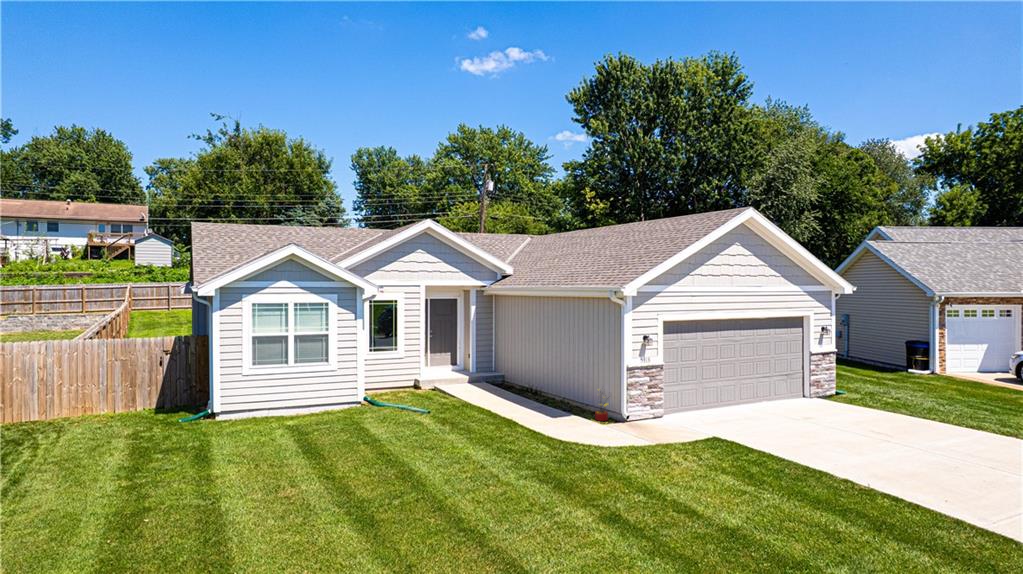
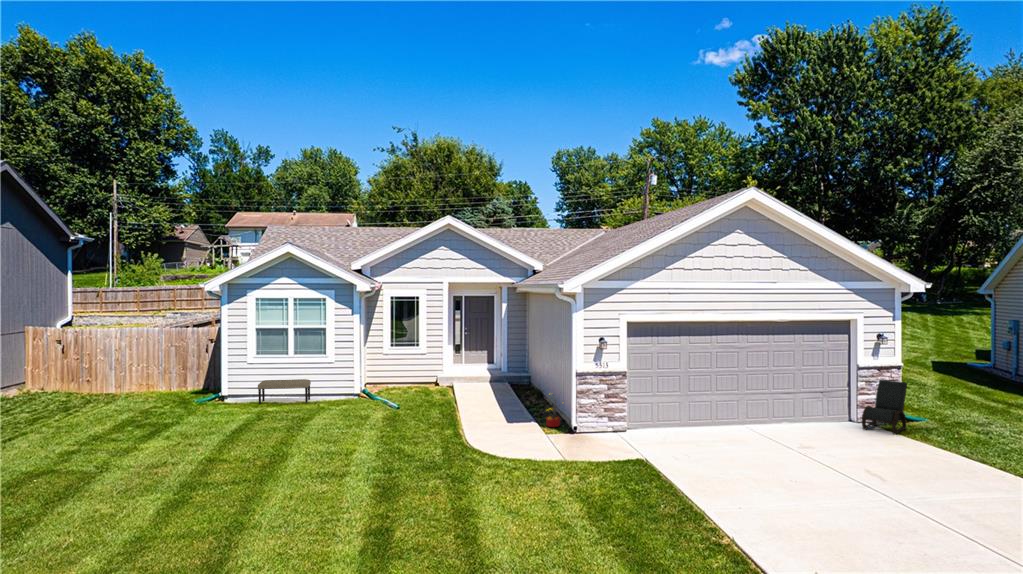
lounge chair: none [815,361,847,404] -> present [862,380,907,435]
bench: none [257,390,317,422] -> present [258,379,311,404]

